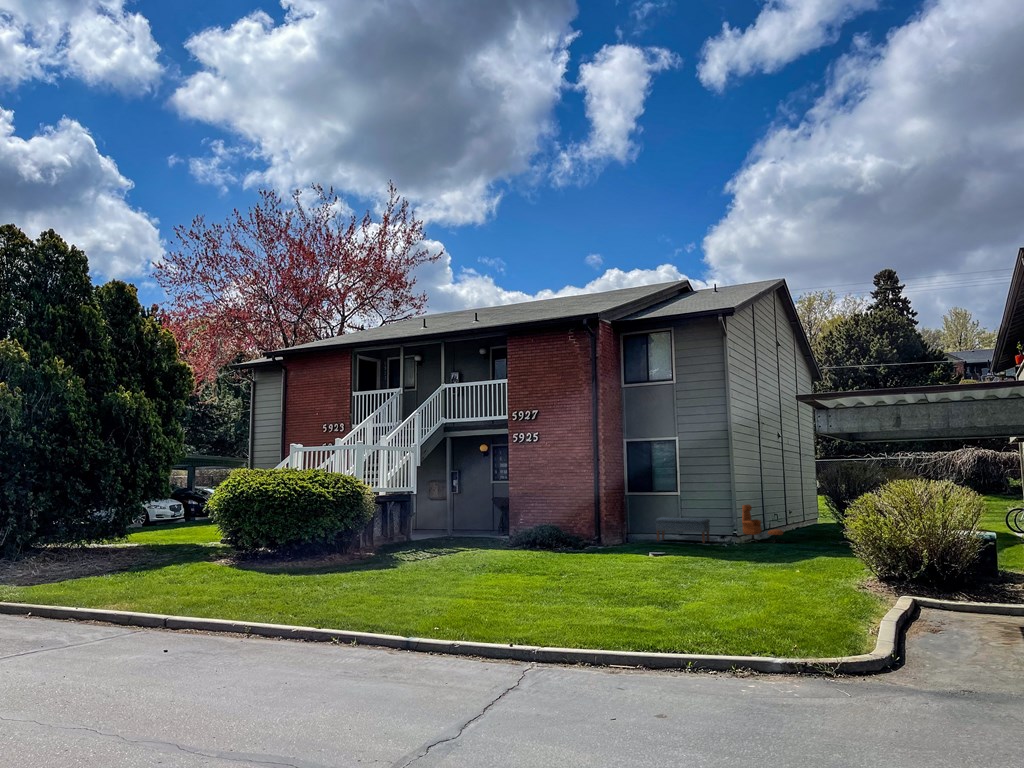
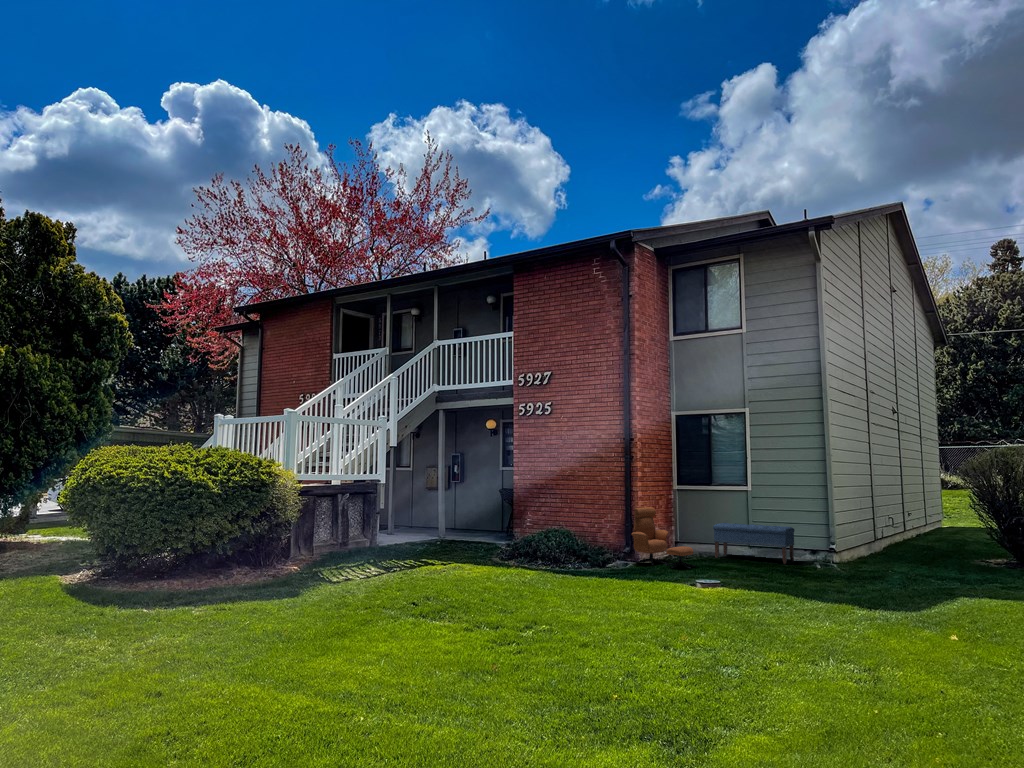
lounge chair: present [742,505,785,543] -> present [632,507,695,569]

